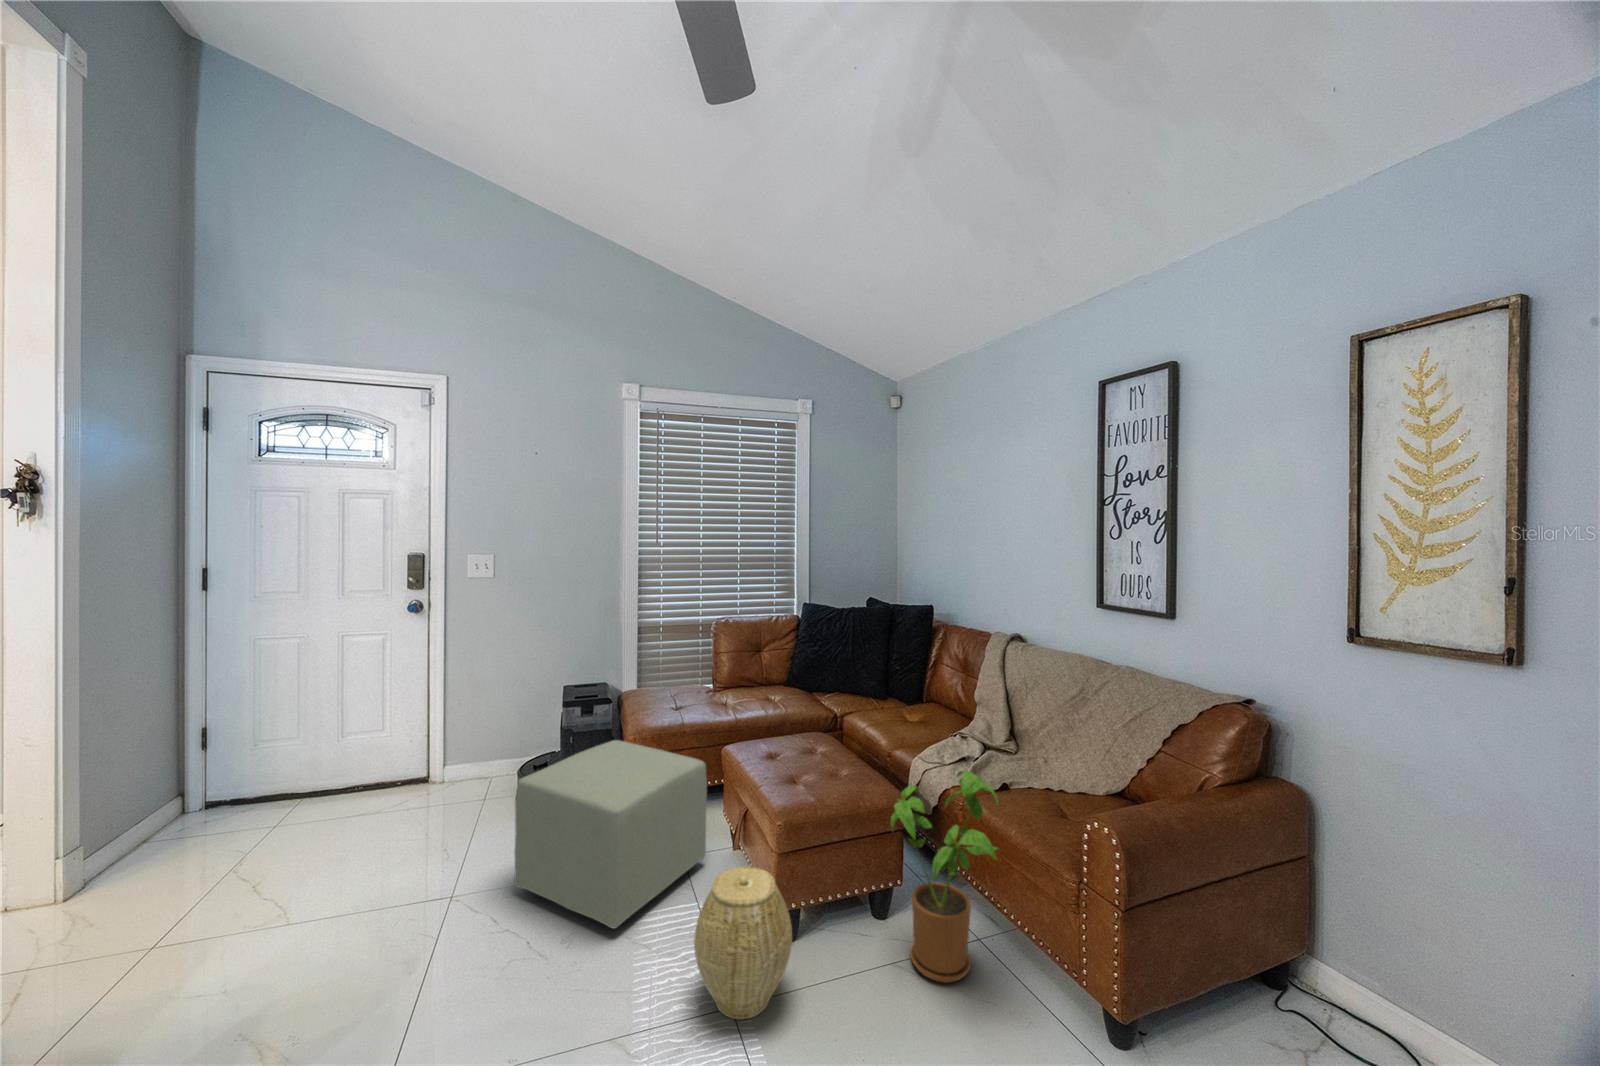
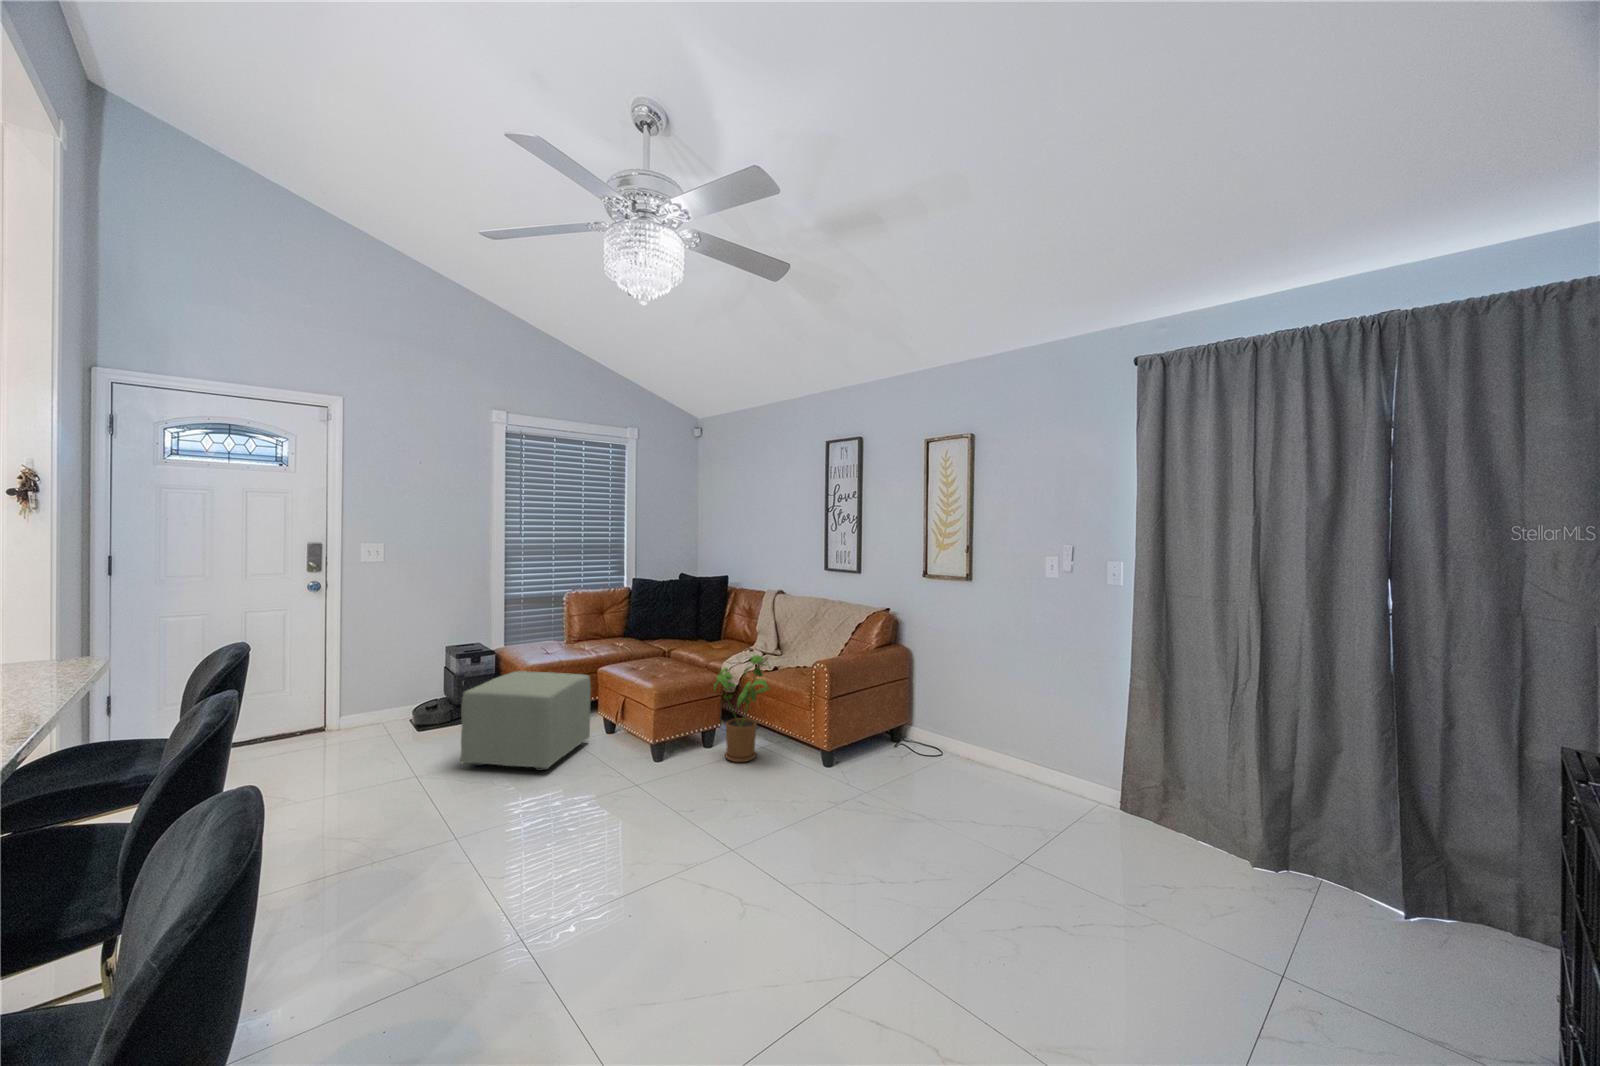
woven basket: present [694,867,792,1020] -> none [610,714,665,787]

